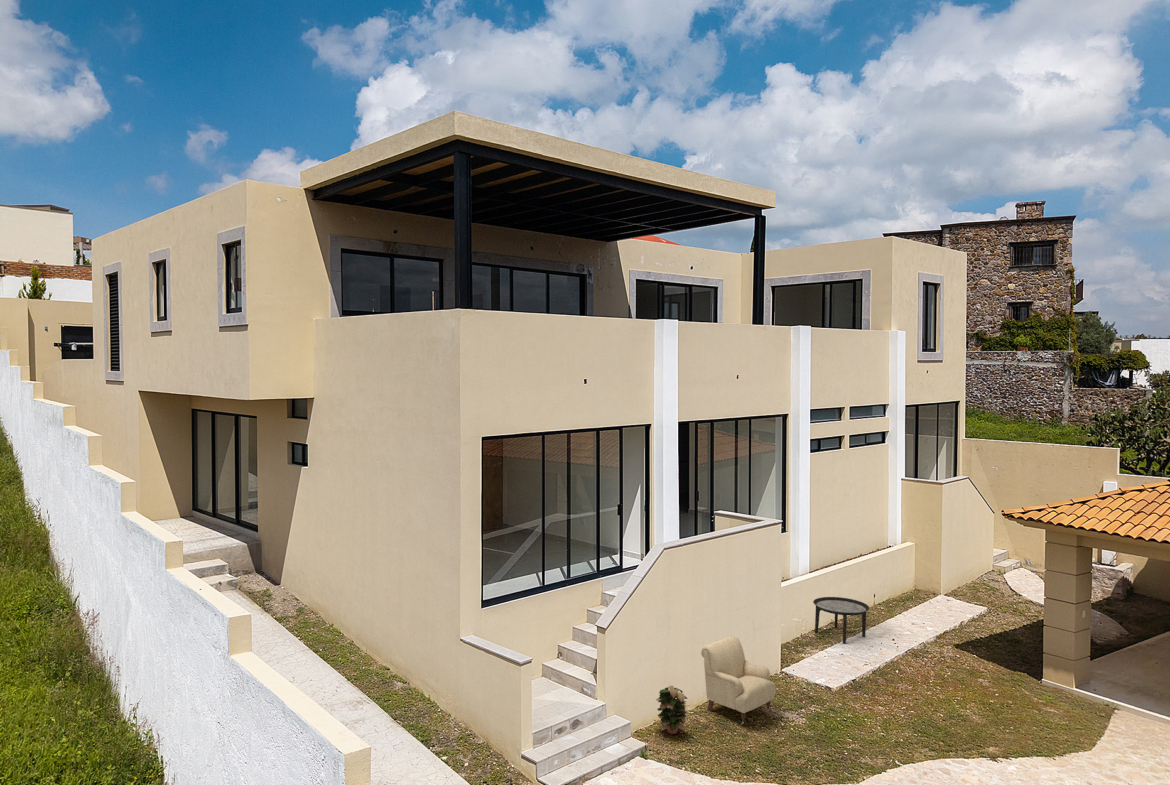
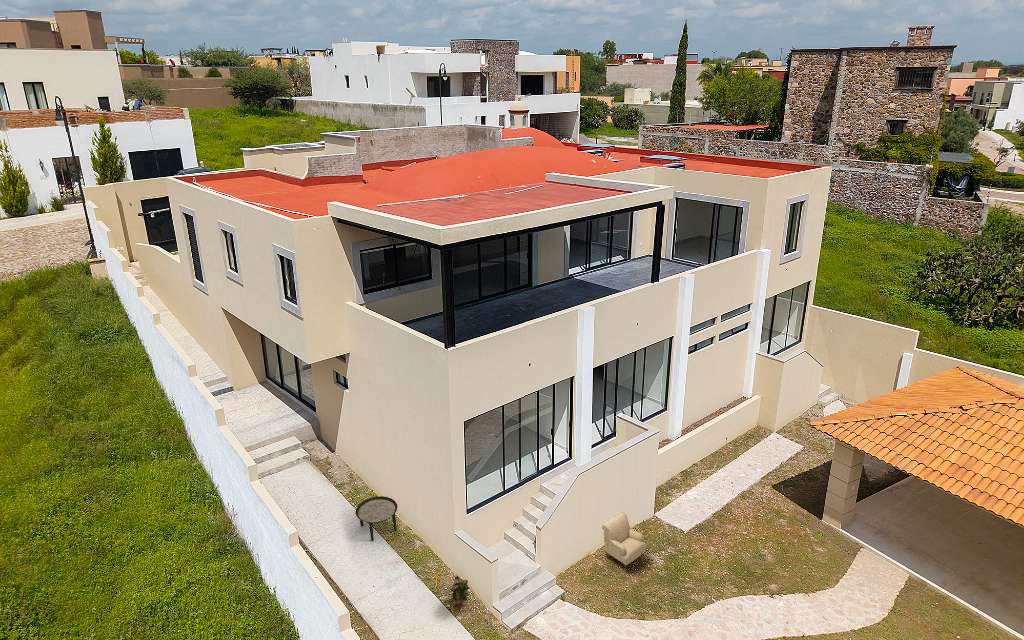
round table: present [813,597,869,643] -> present [355,496,398,541]
decorative plant: present [656,686,687,734] -> present [451,576,470,606]

